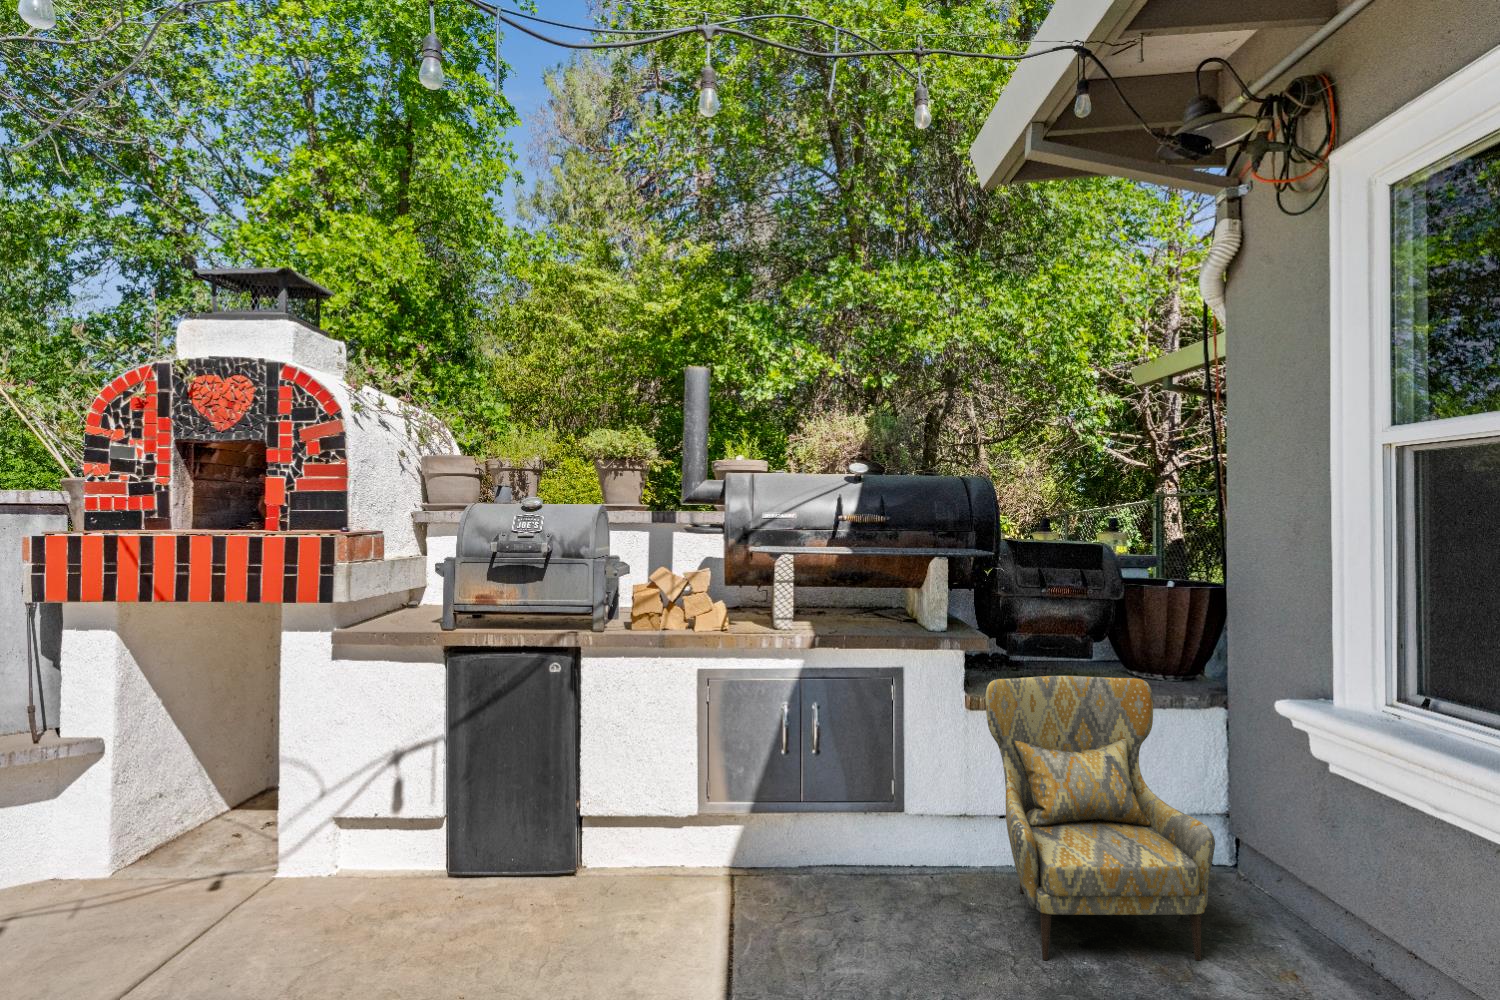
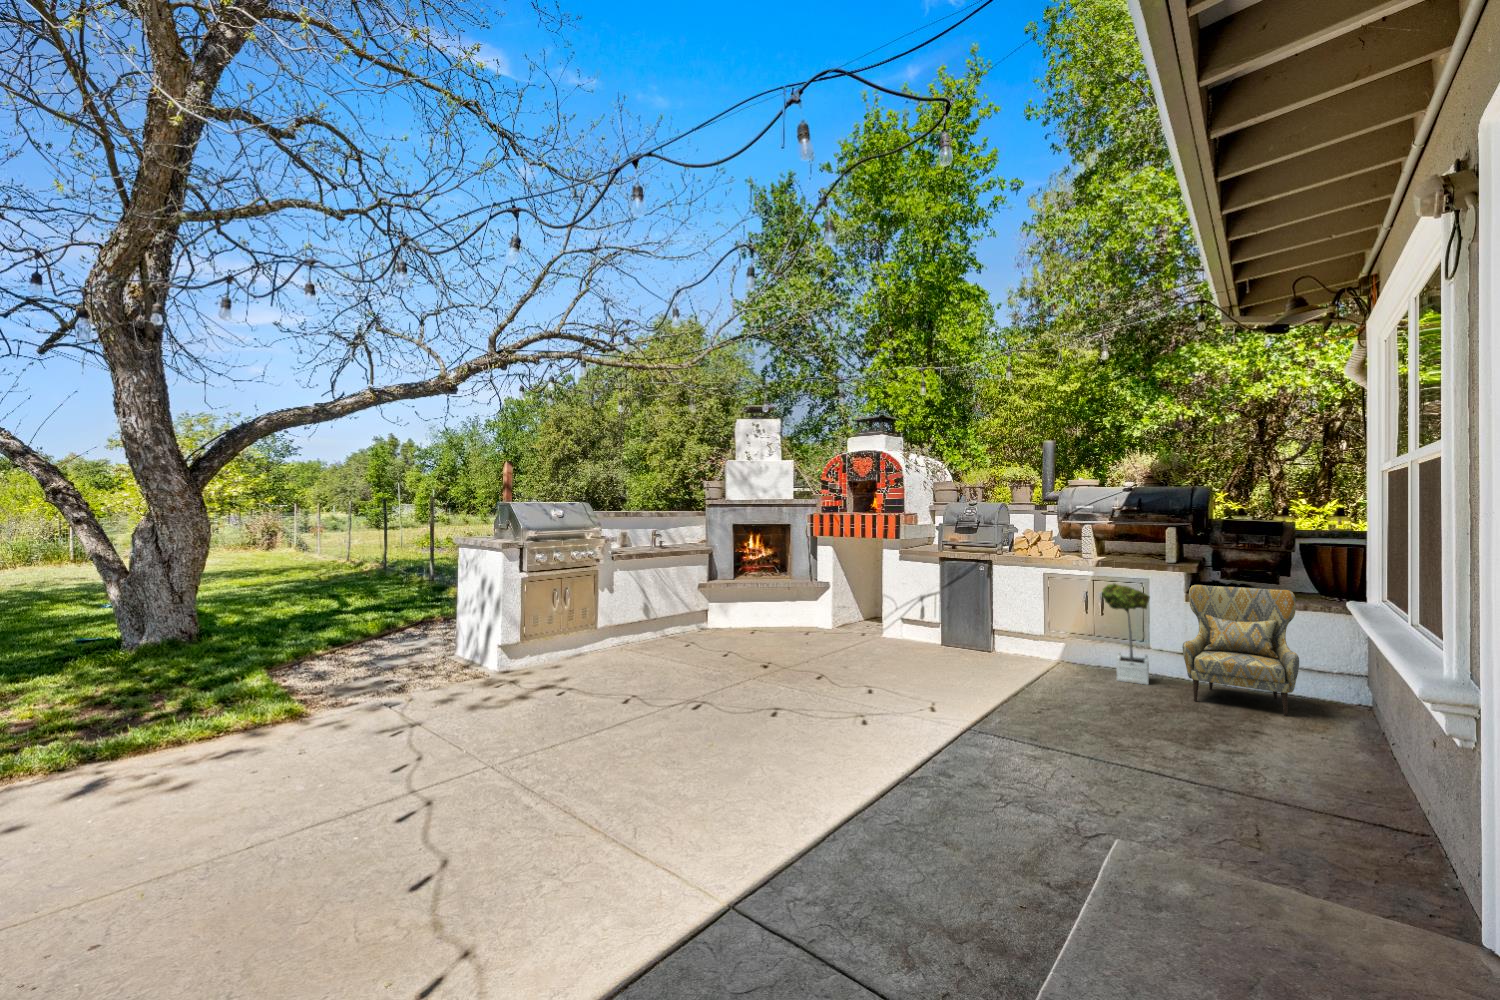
potted tree: none [833,695,928,917] -> present [1102,584,1150,684]

